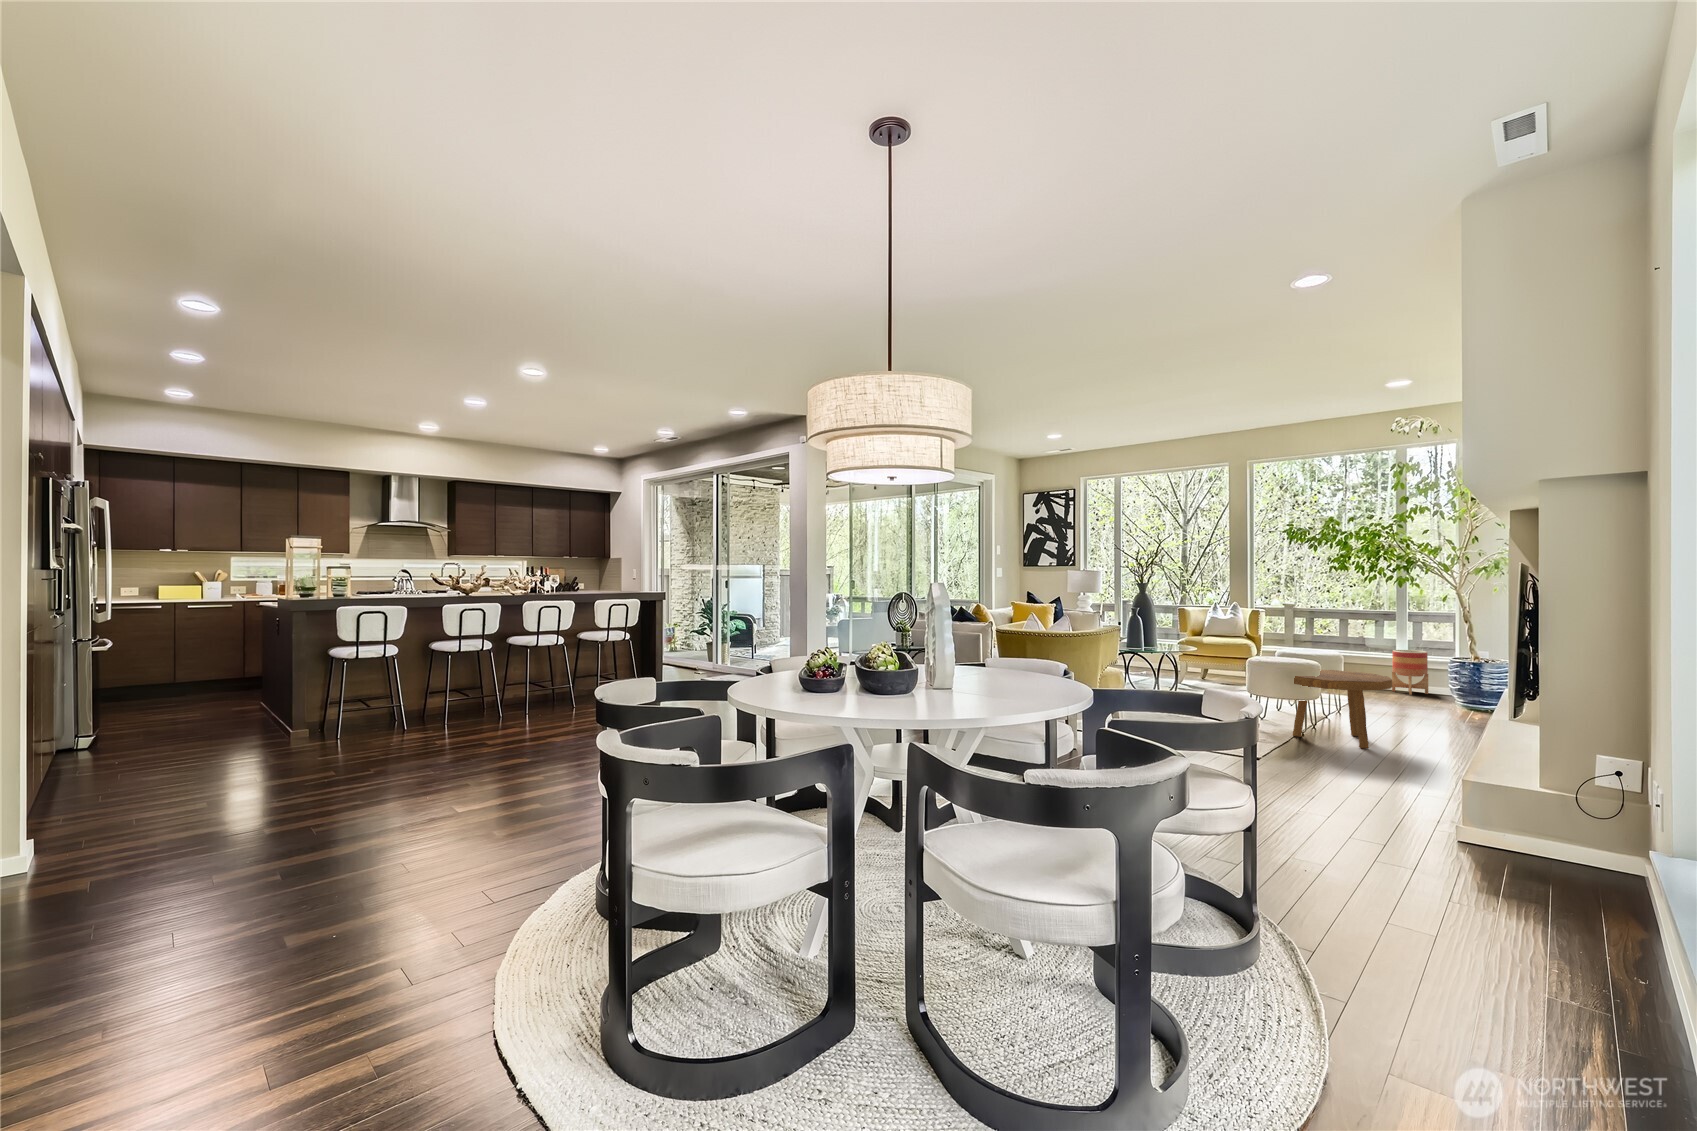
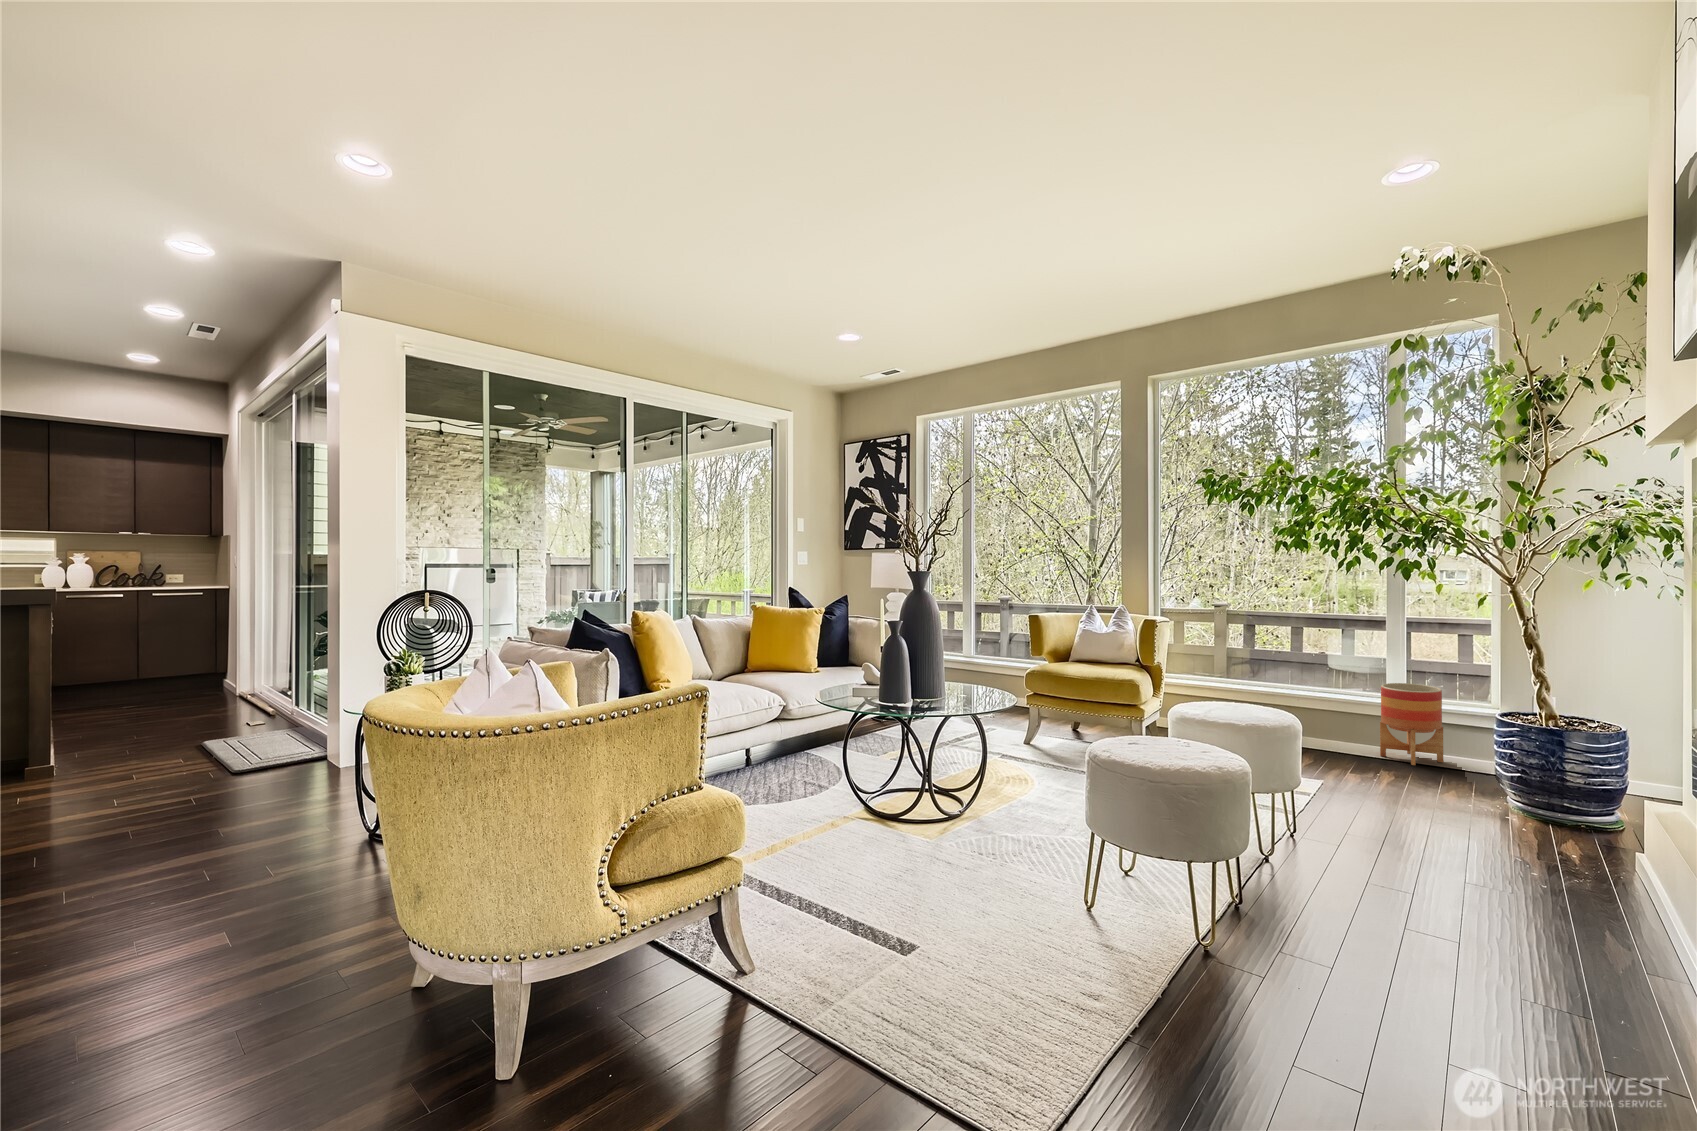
footstool: present [1293,670,1392,748] -> none [1168,787,1429,1041]

